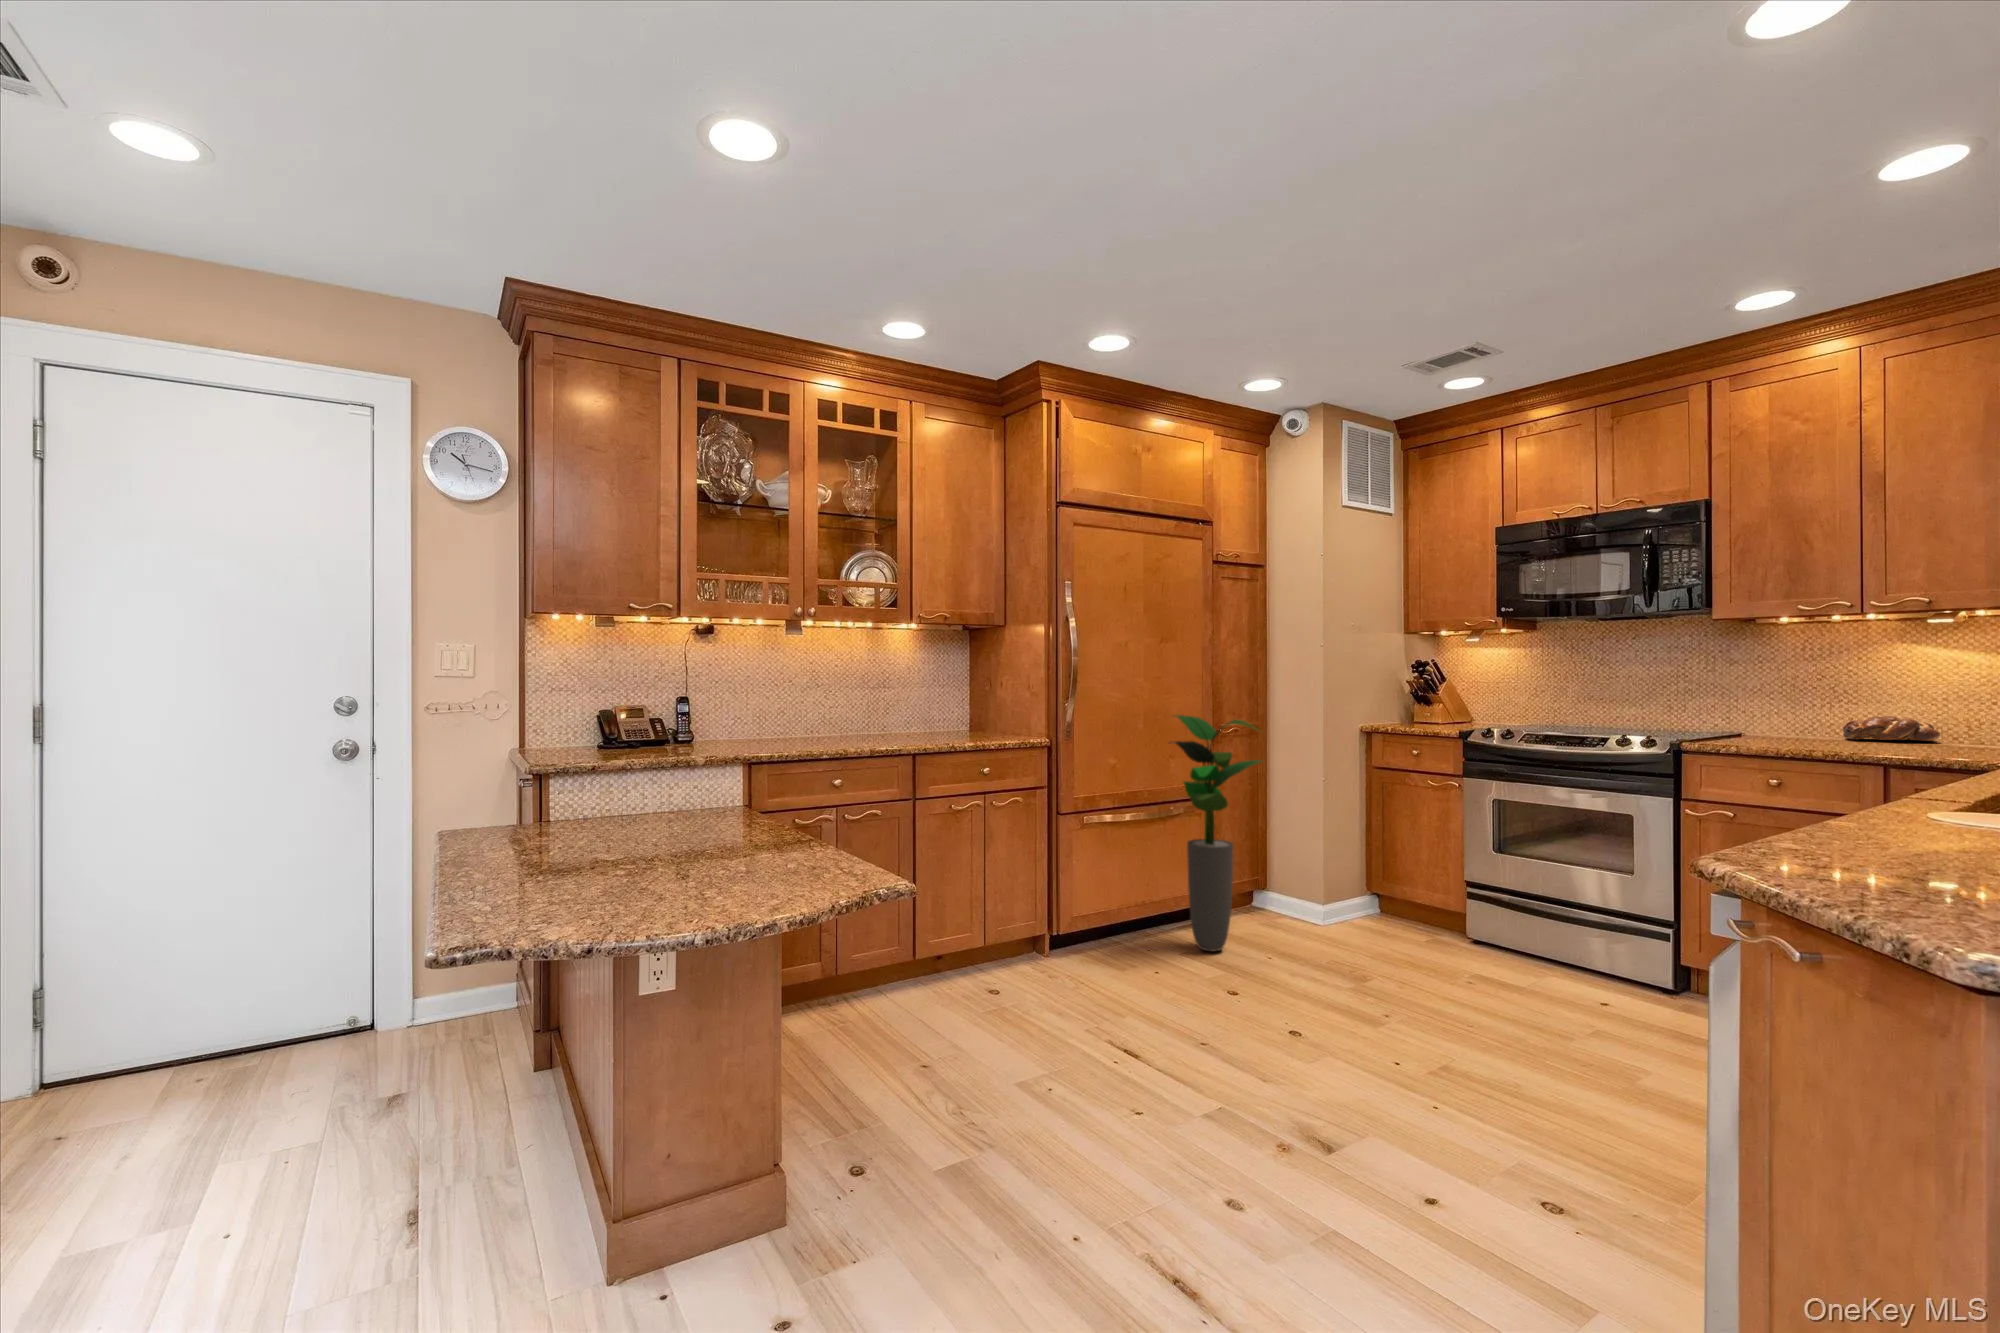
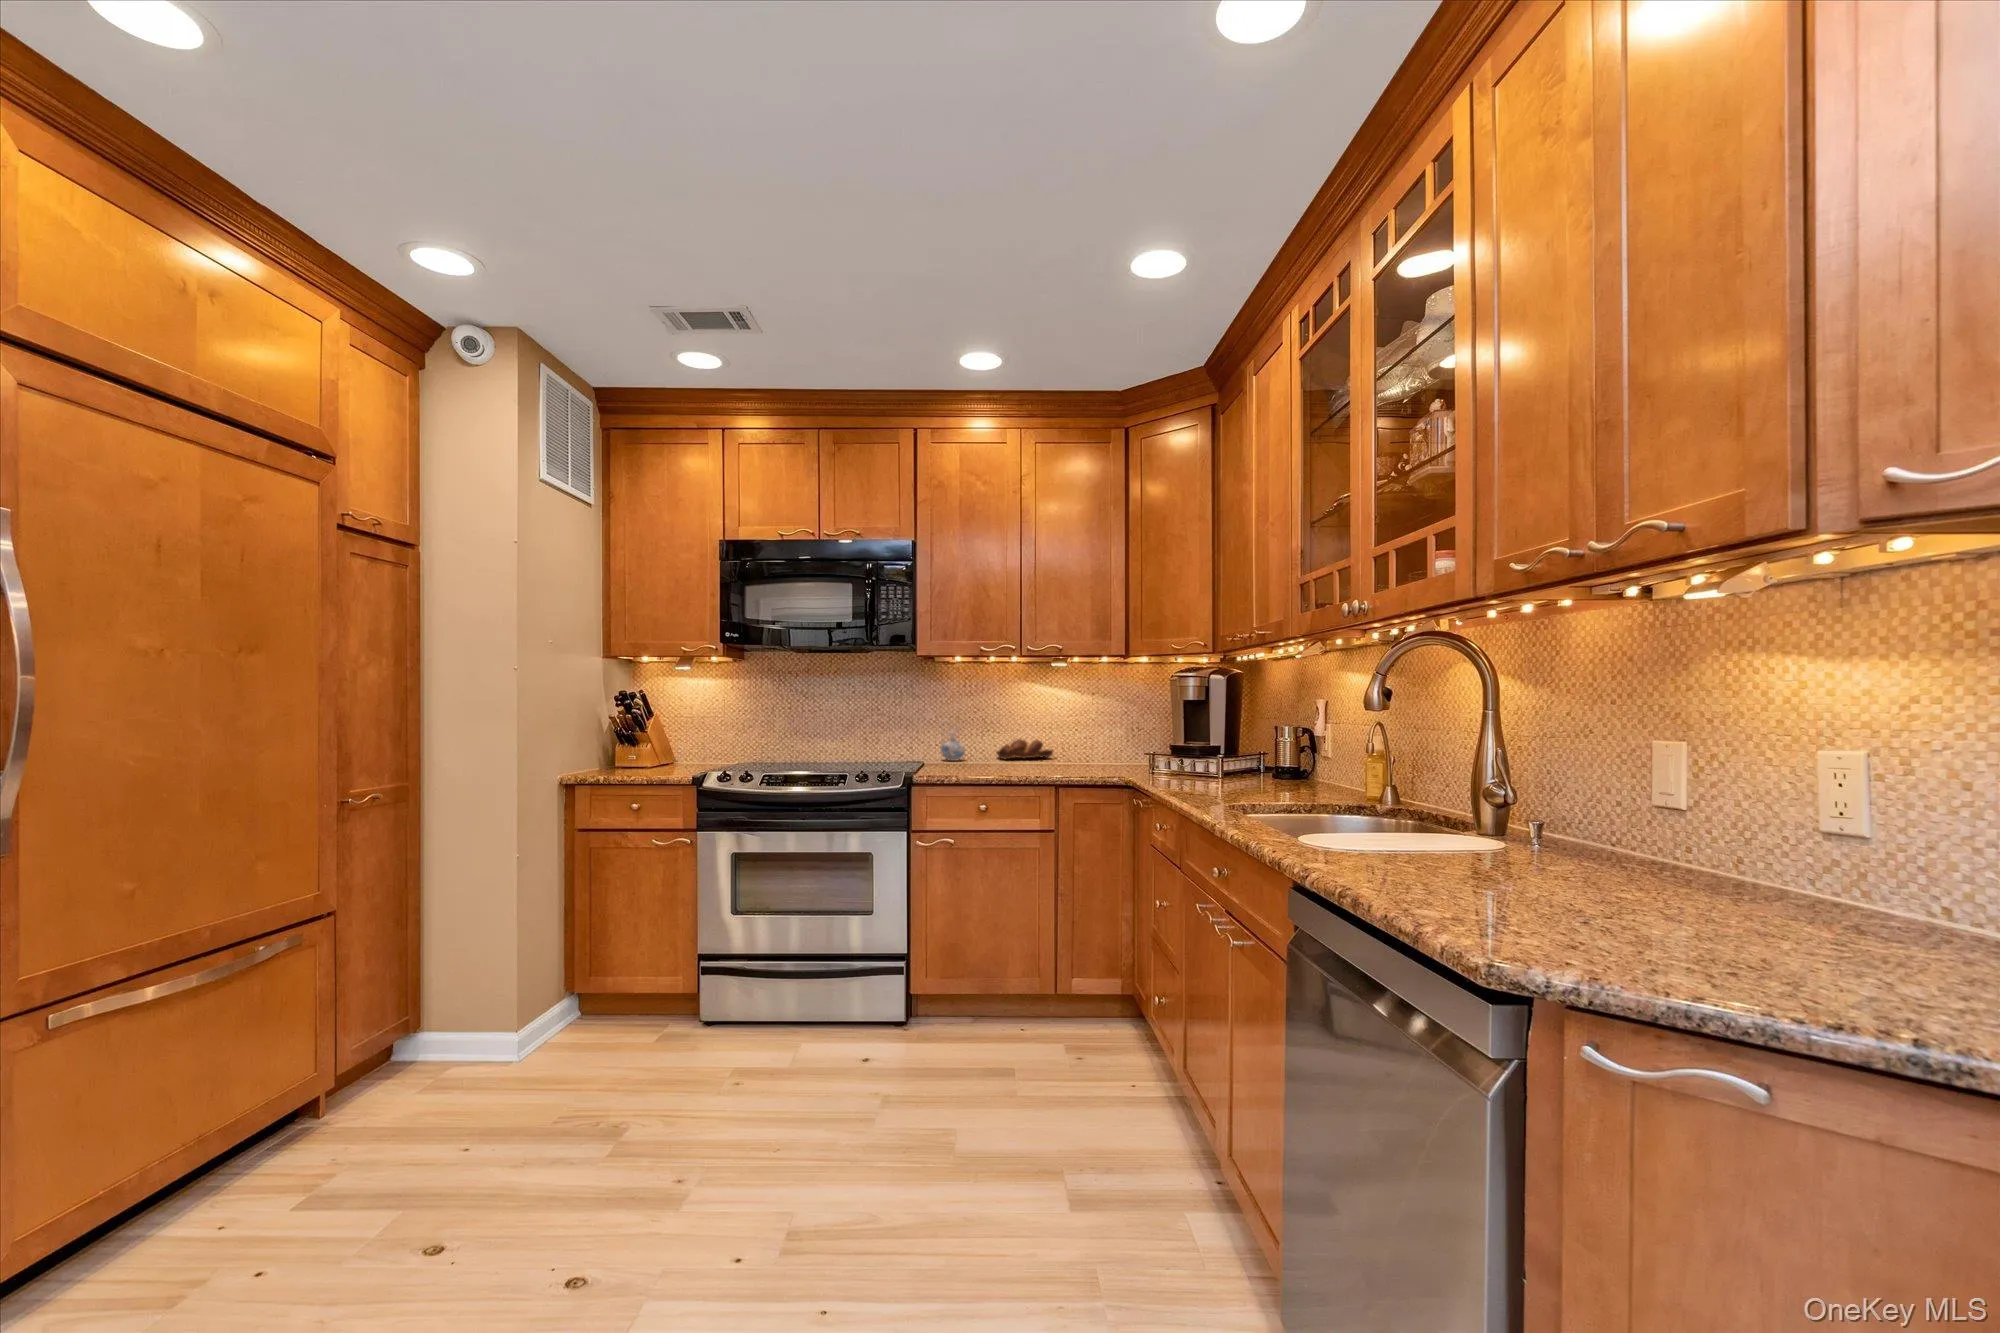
ceramic pitcher: none [1754,691,1790,737] -> present [941,720,965,761]
potted plant: present [1175,715,1262,952] -> none [254,787,449,1195]

